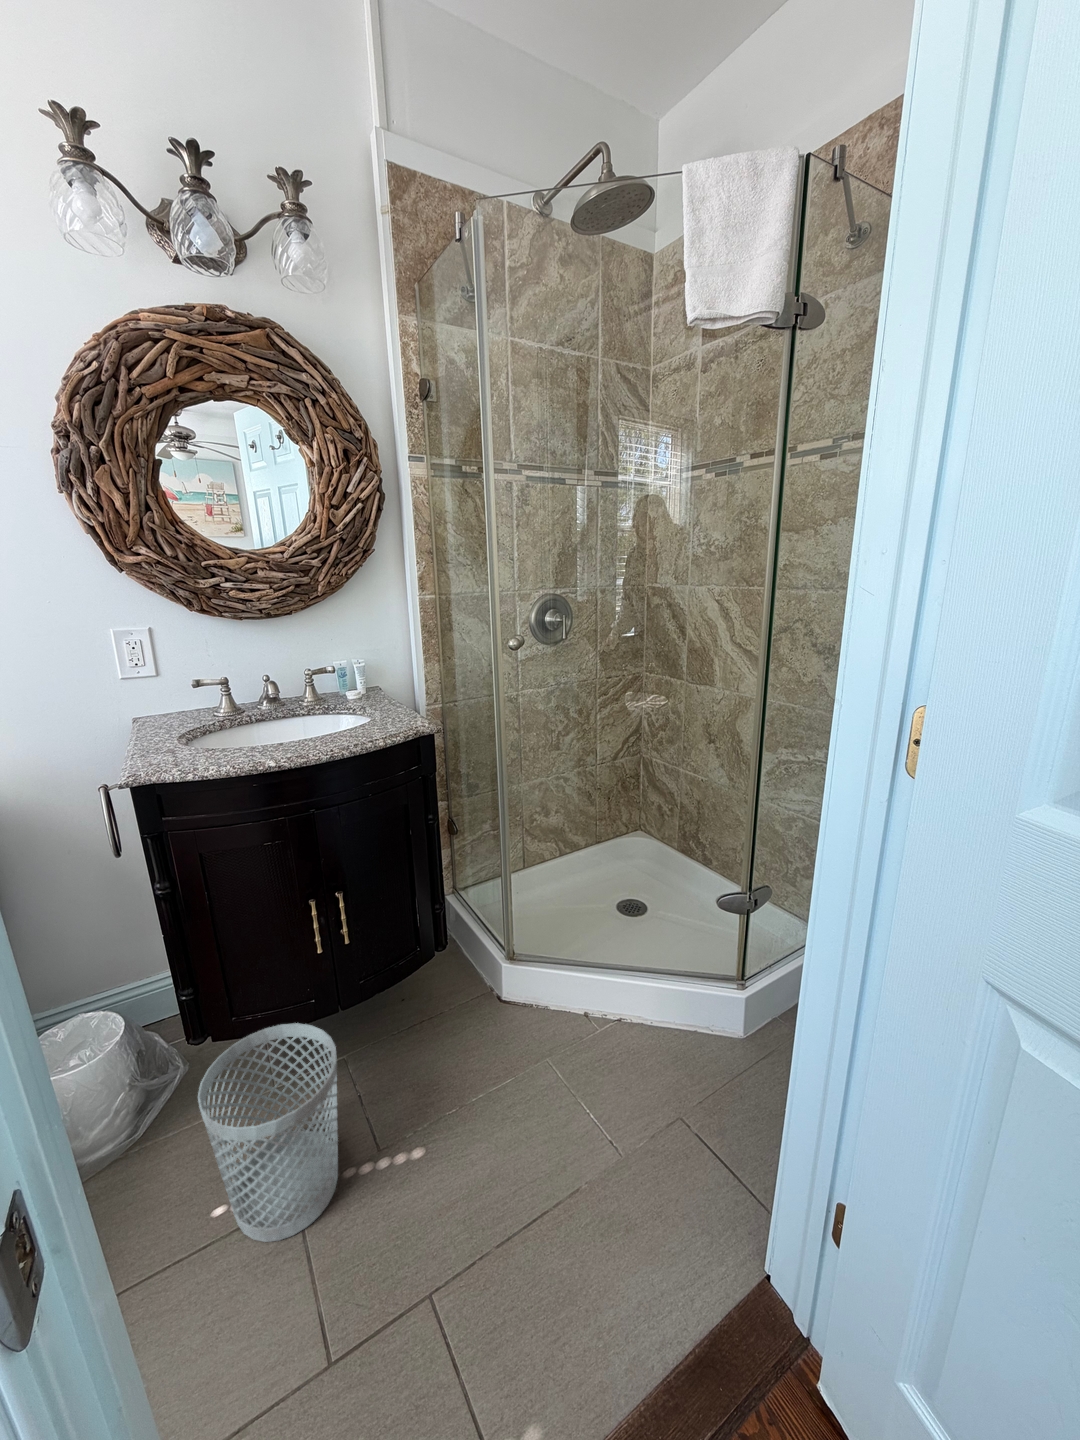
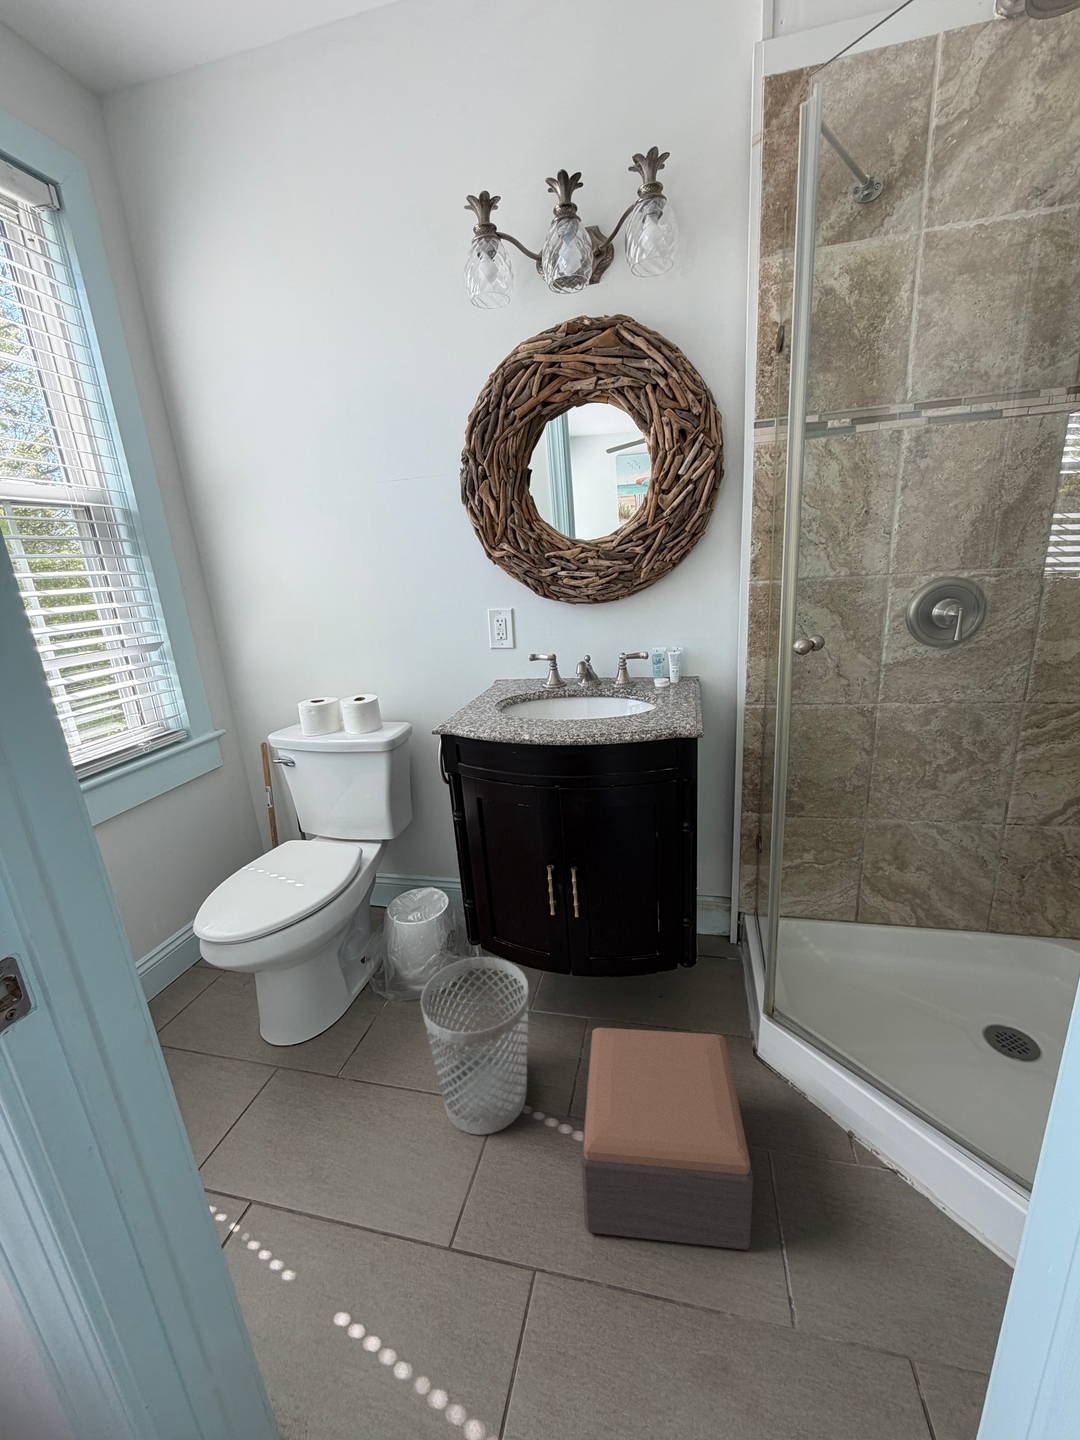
footstool: none [395,986,580,1213] -> present [582,1028,753,1250]

